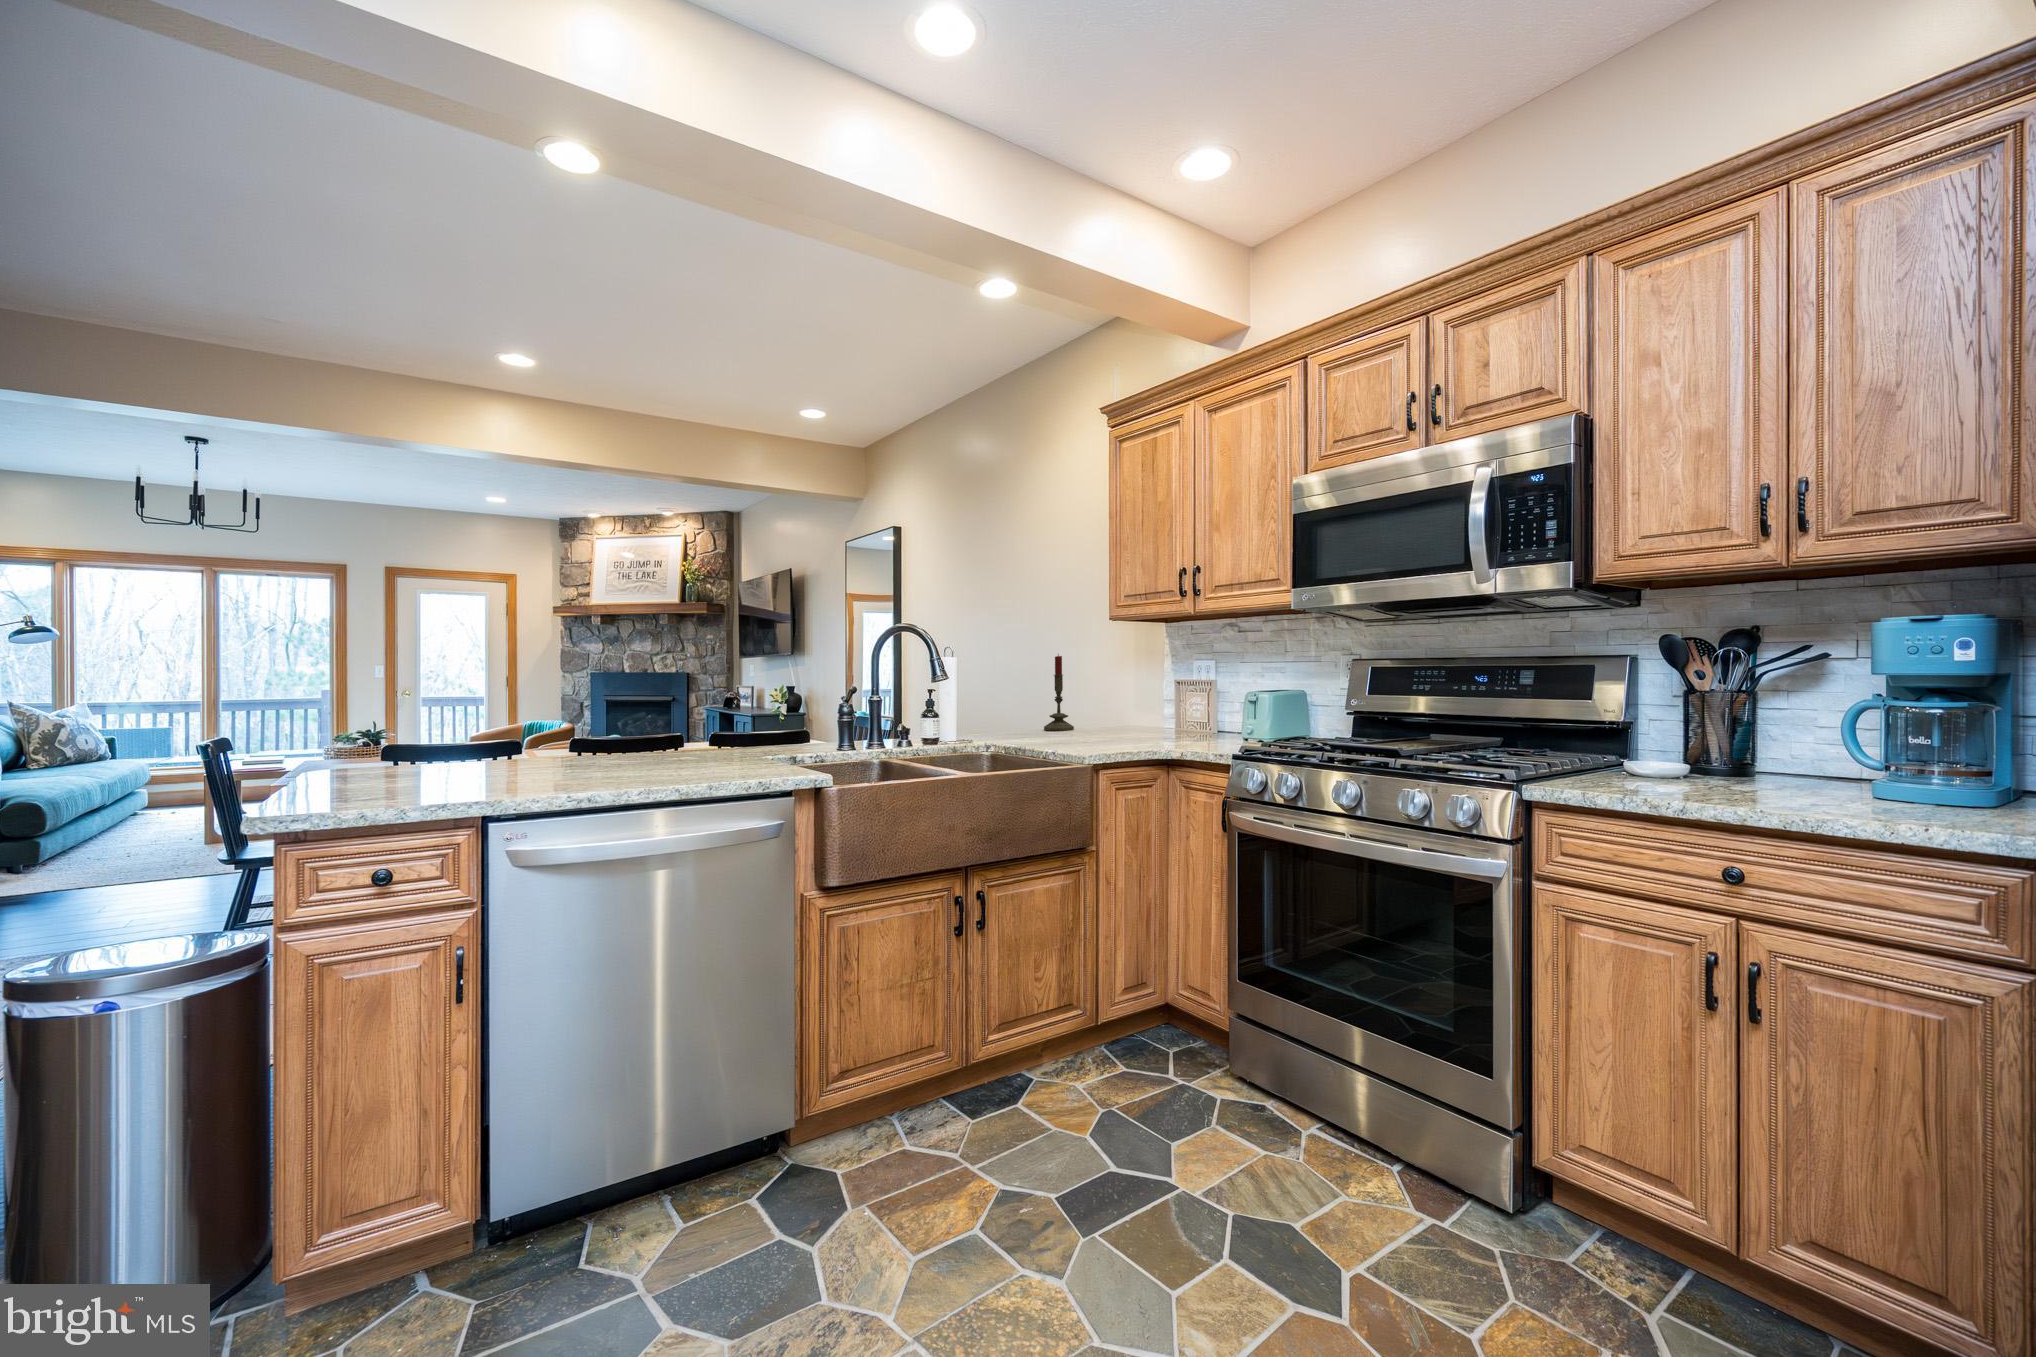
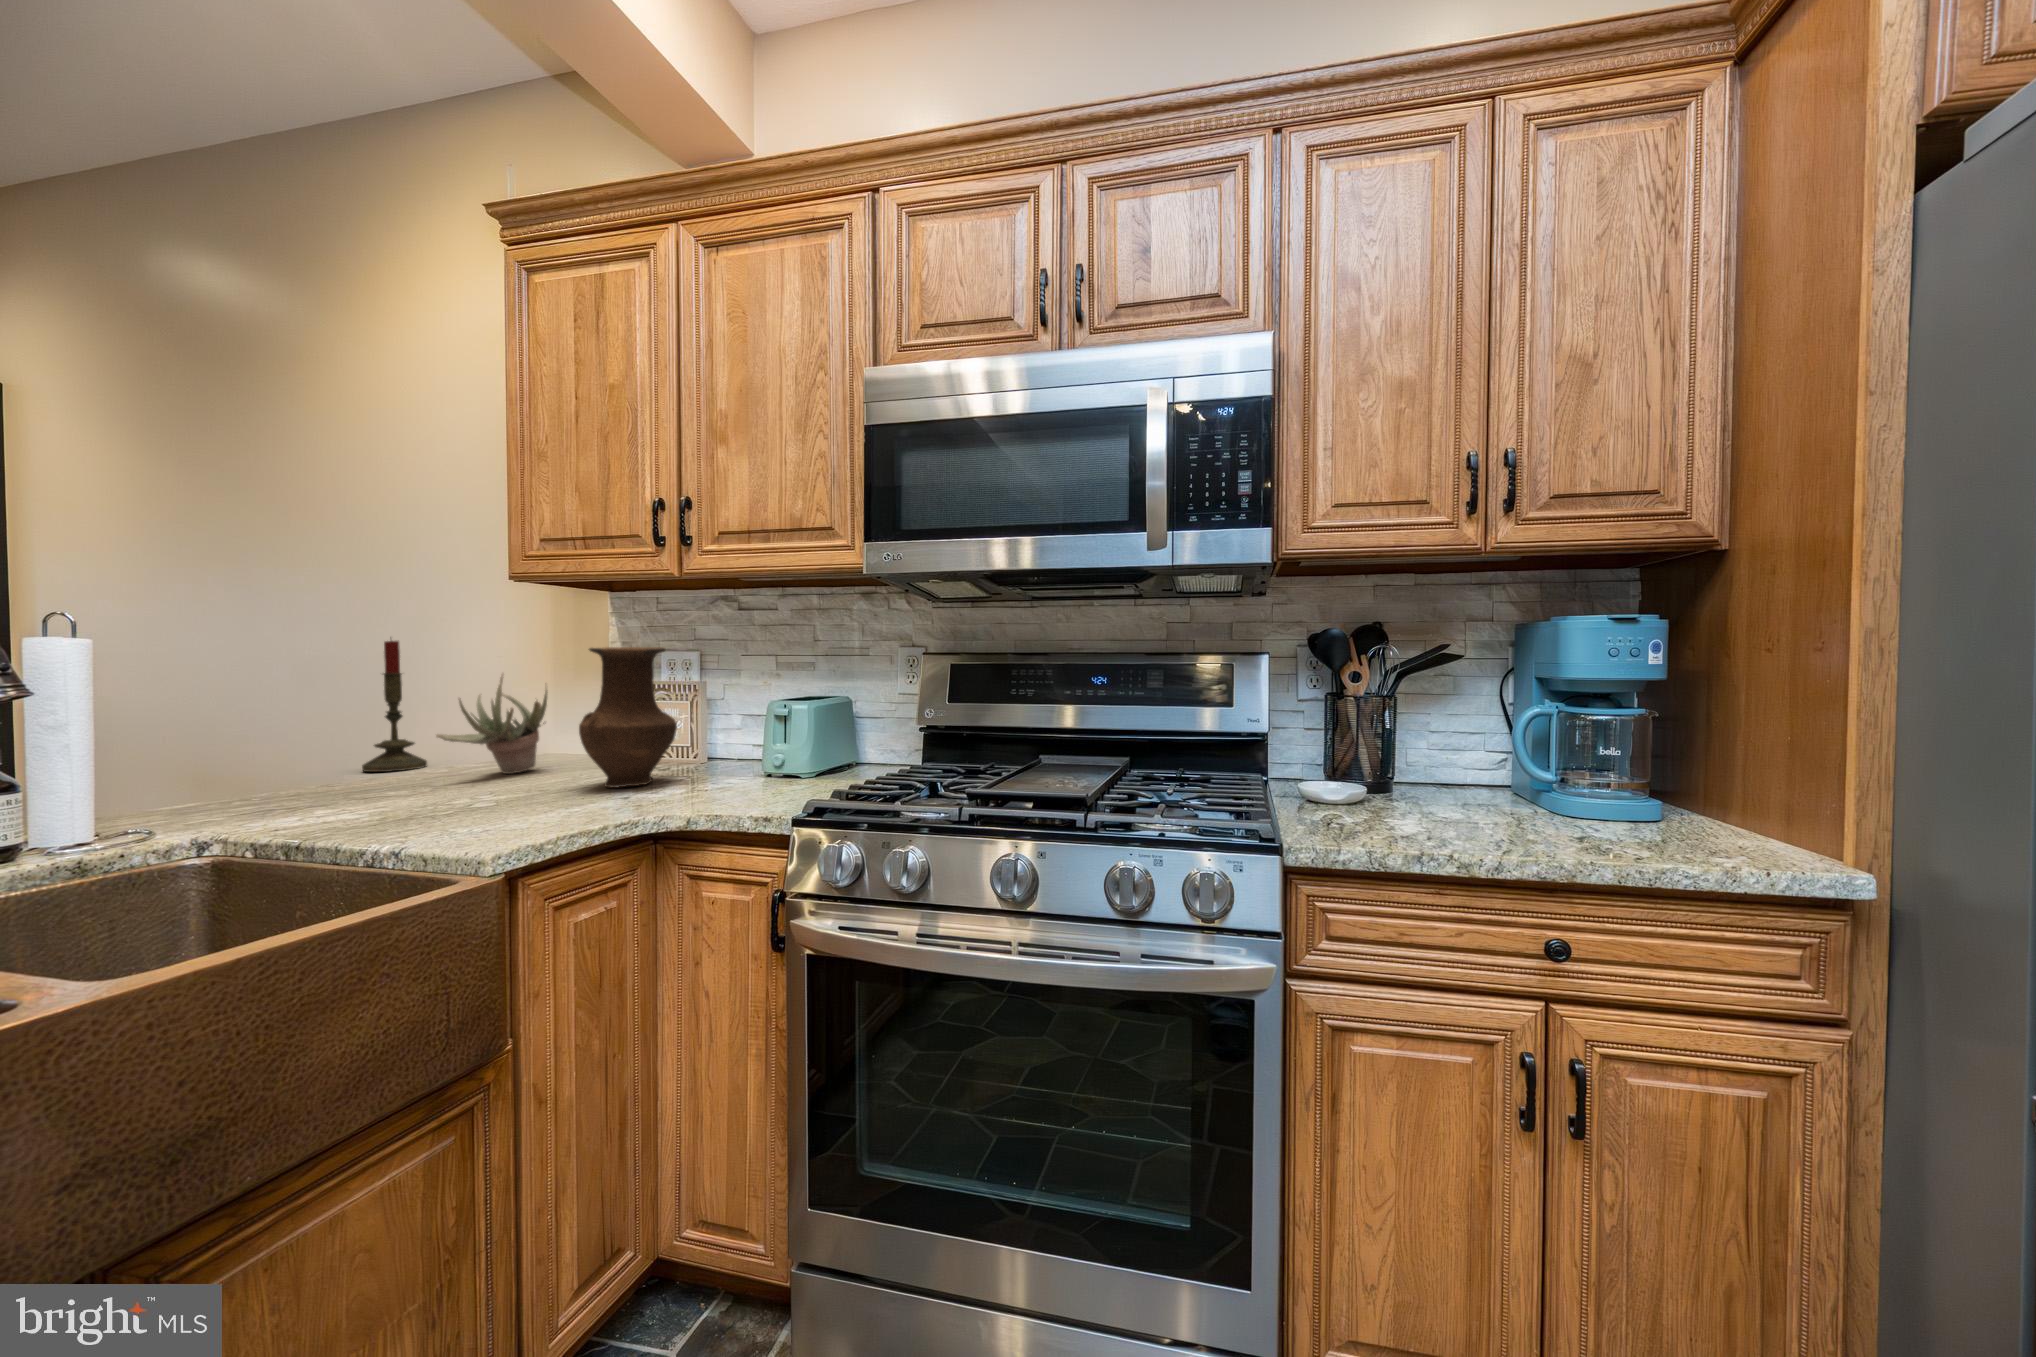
vase: none [1140,657,1194,740] -> present [579,647,677,788]
succulent plant: none [1075,674,1131,734] -> present [436,674,548,774]

